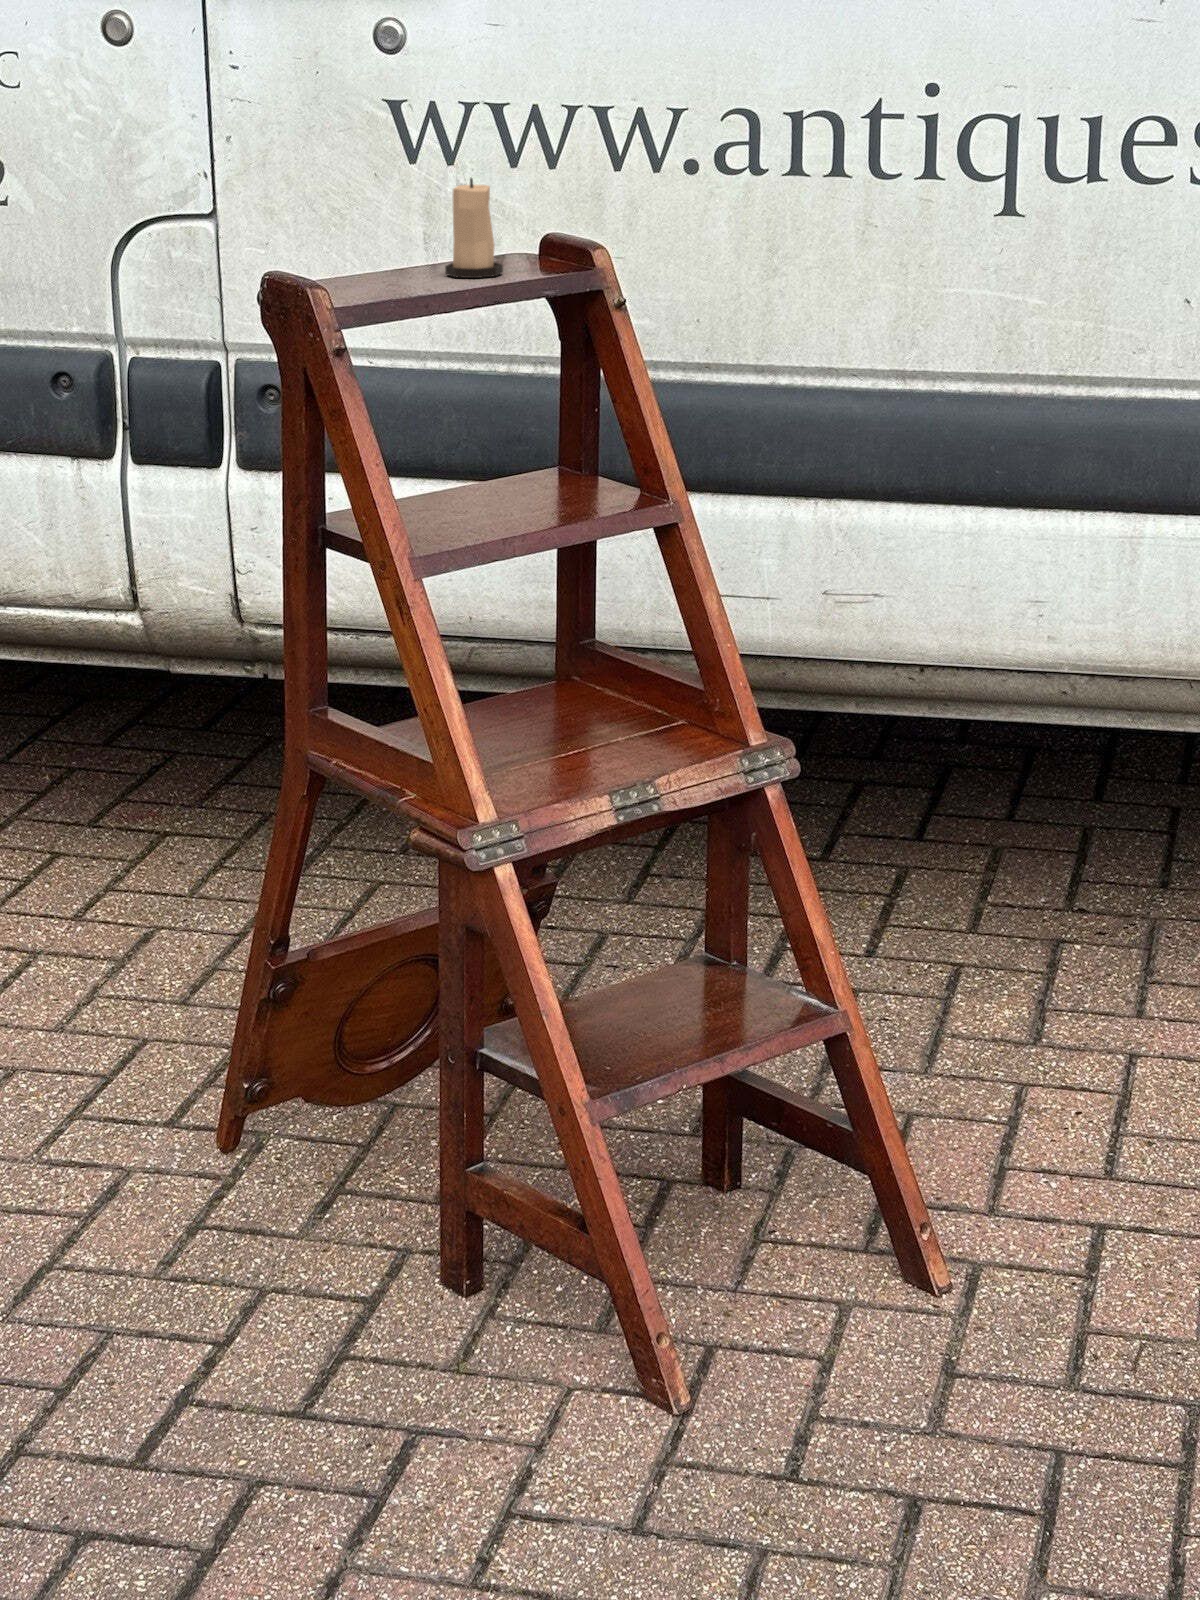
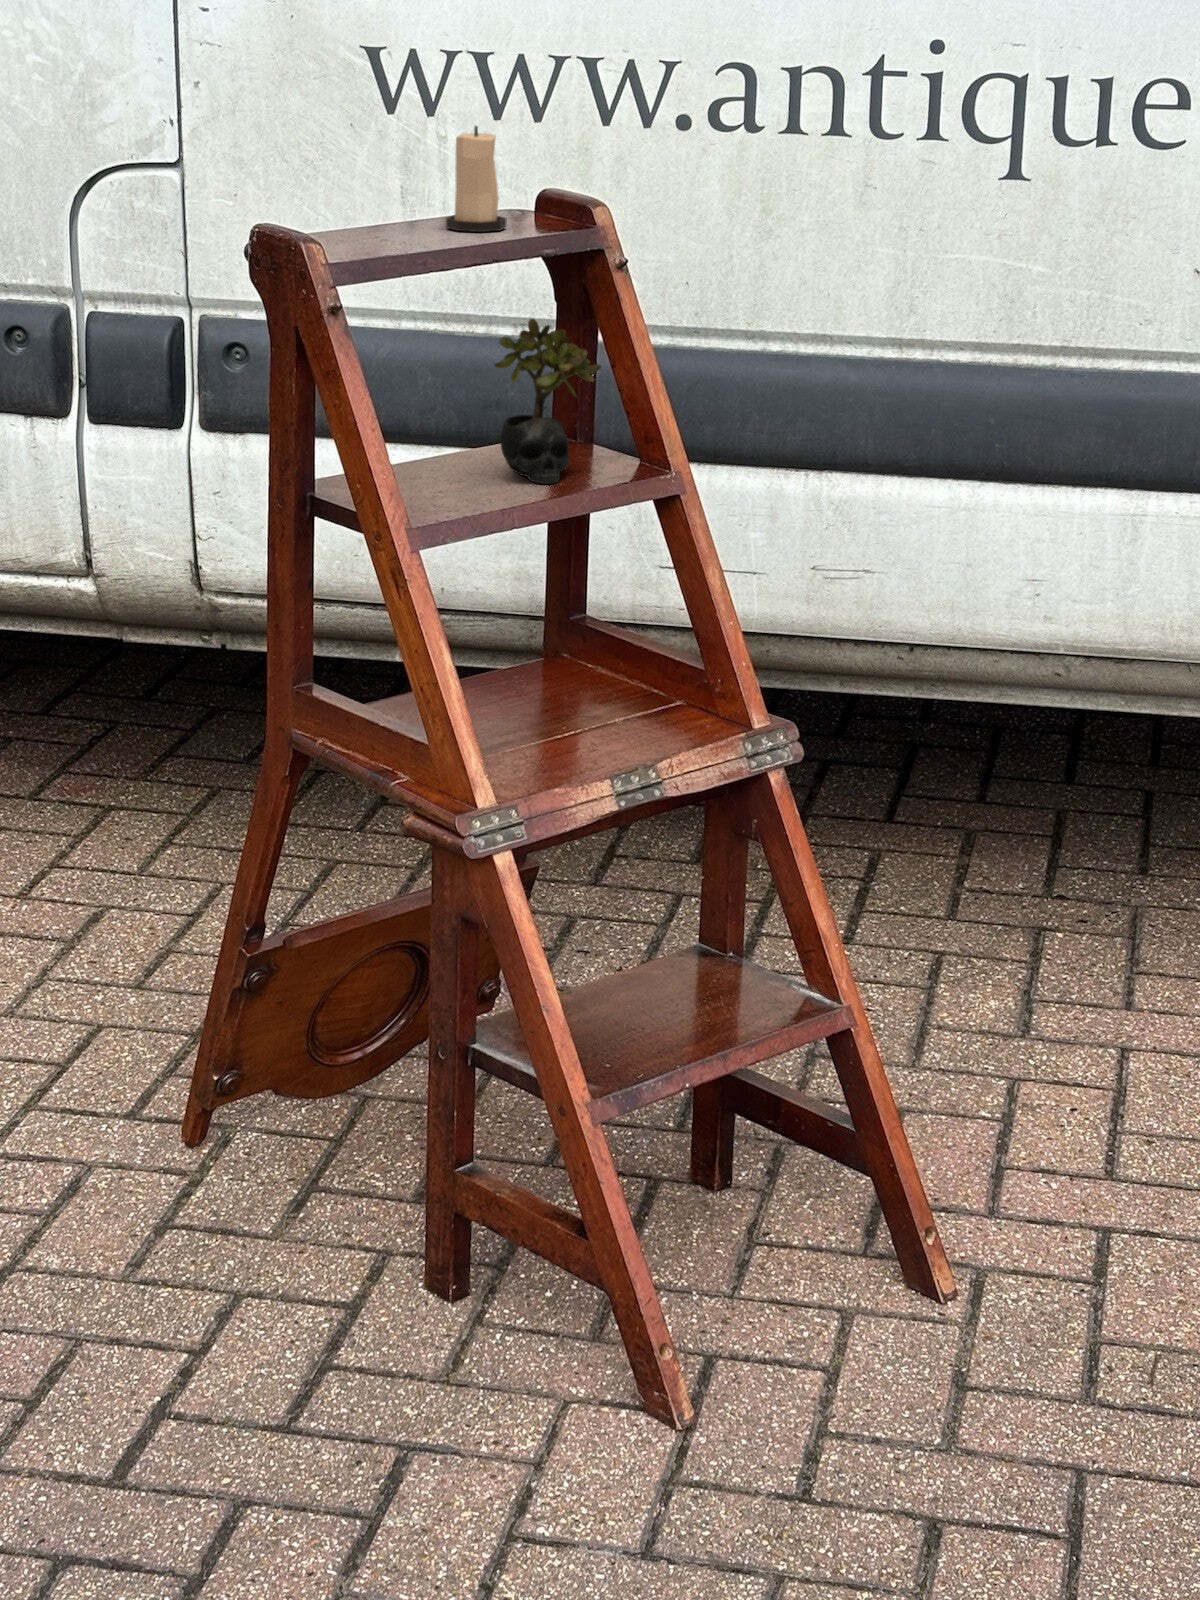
succulent plant: none [491,358,593,515] -> present [494,319,601,484]

